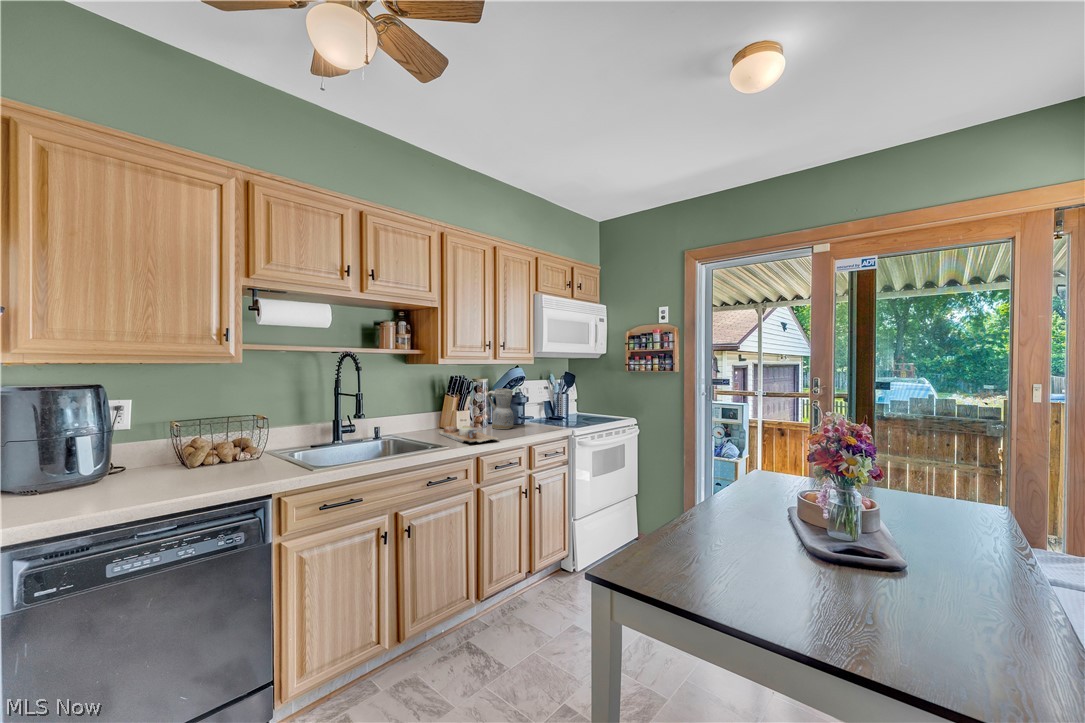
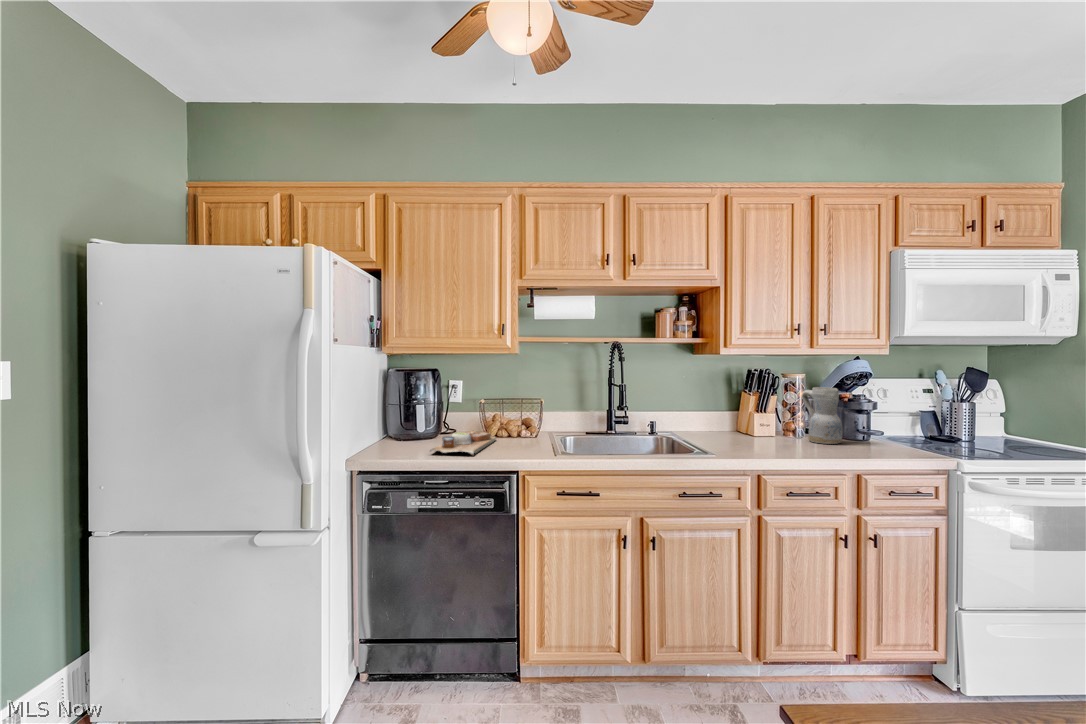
cutting board: present [439,426,499,443] -> present [430,431,496,455]

